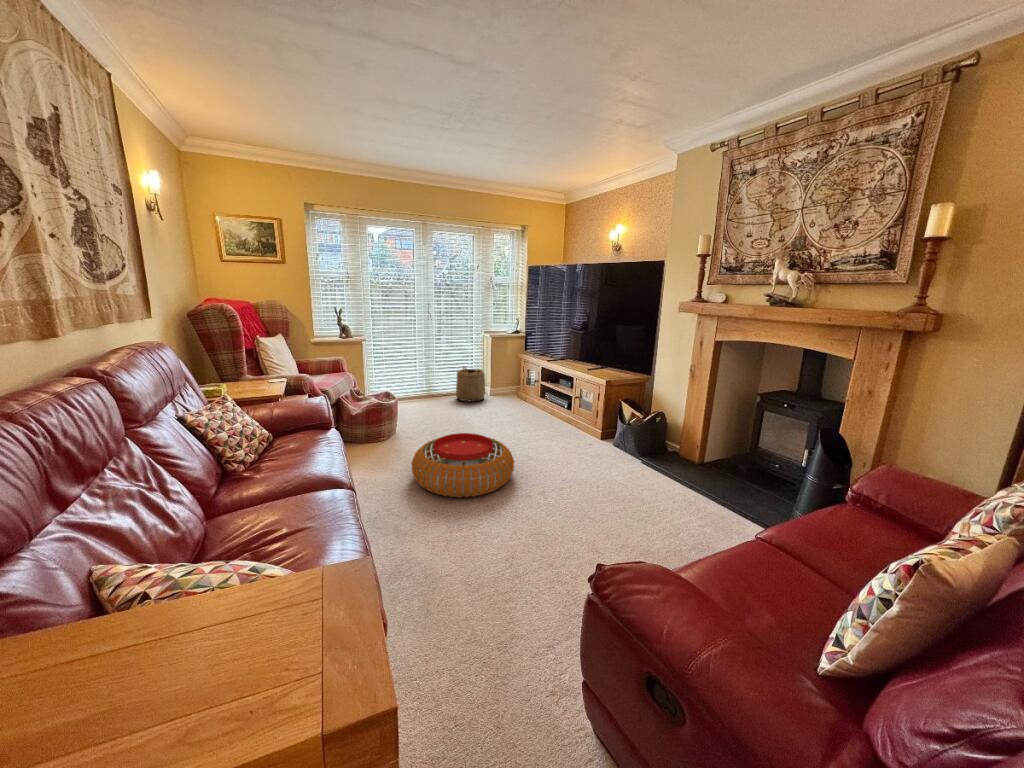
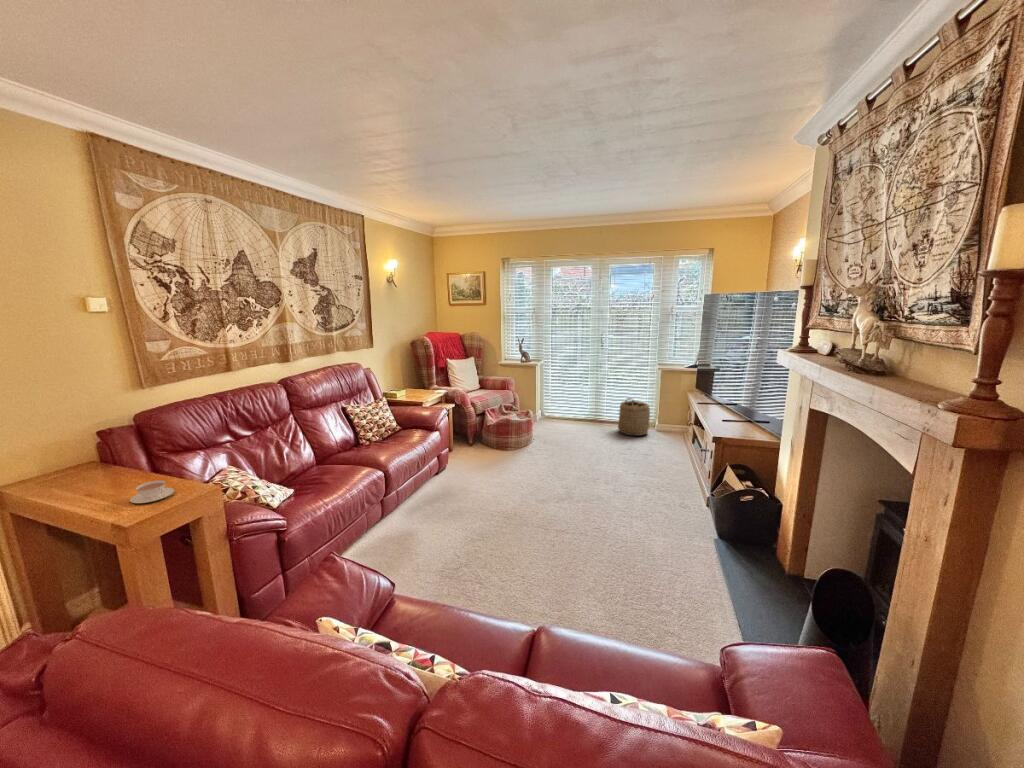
pouf: present [412,433,514,497] -> none [474,458,564,516]
teacup: none [145,602,262,695] -> present [130,480,175,503]

